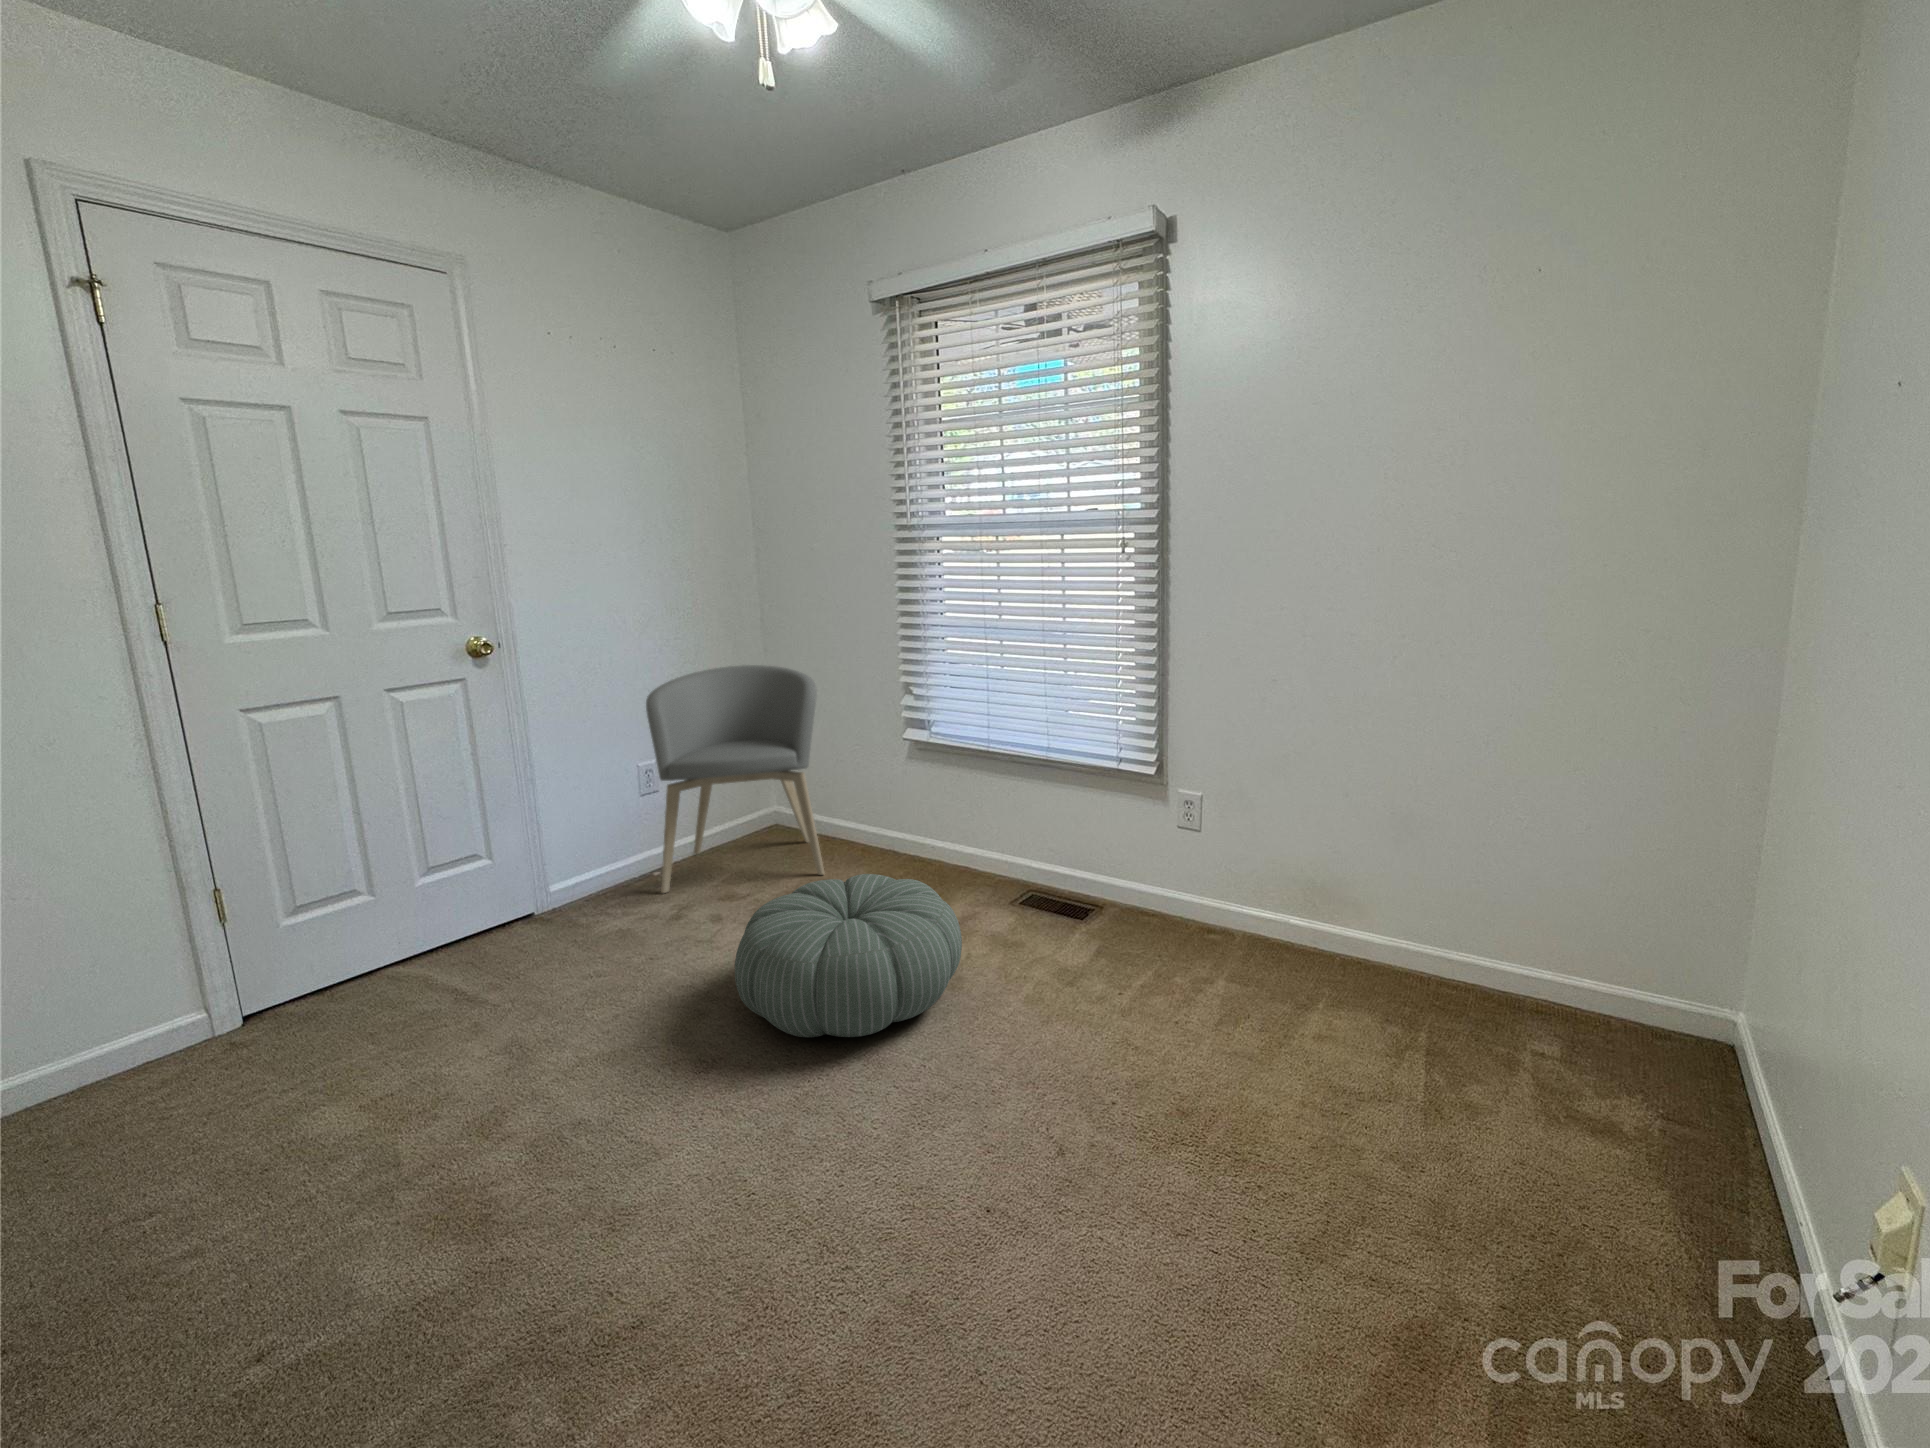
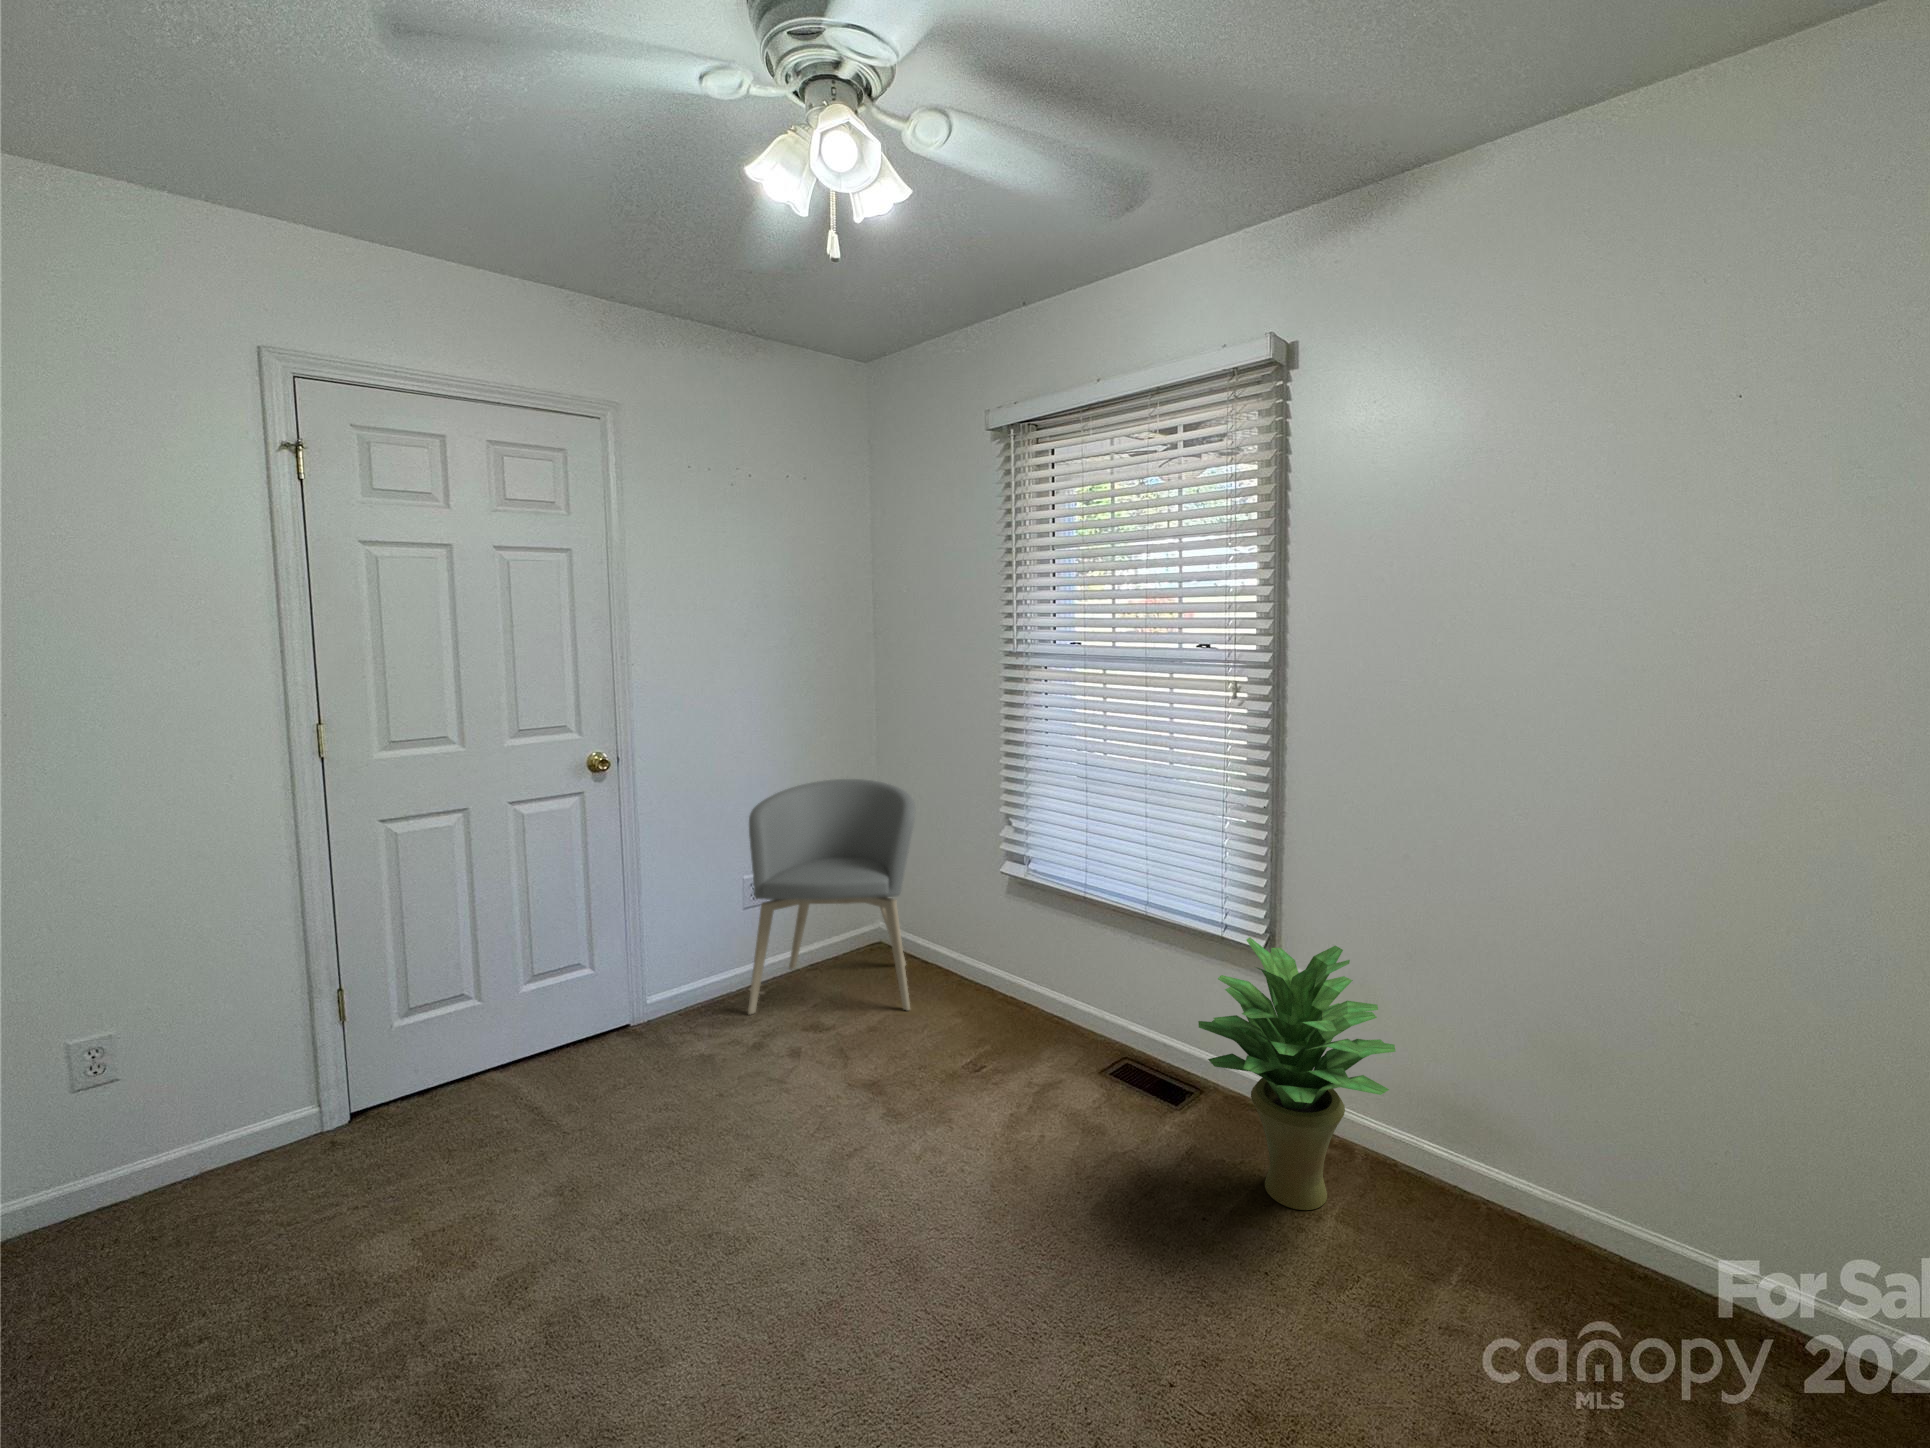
potted plant: none [1107,756,1271,975] -> present [1198,937,1395,1210]
pouf: present [735,874,962,1037] -> none [783,1033,1028,1239]

